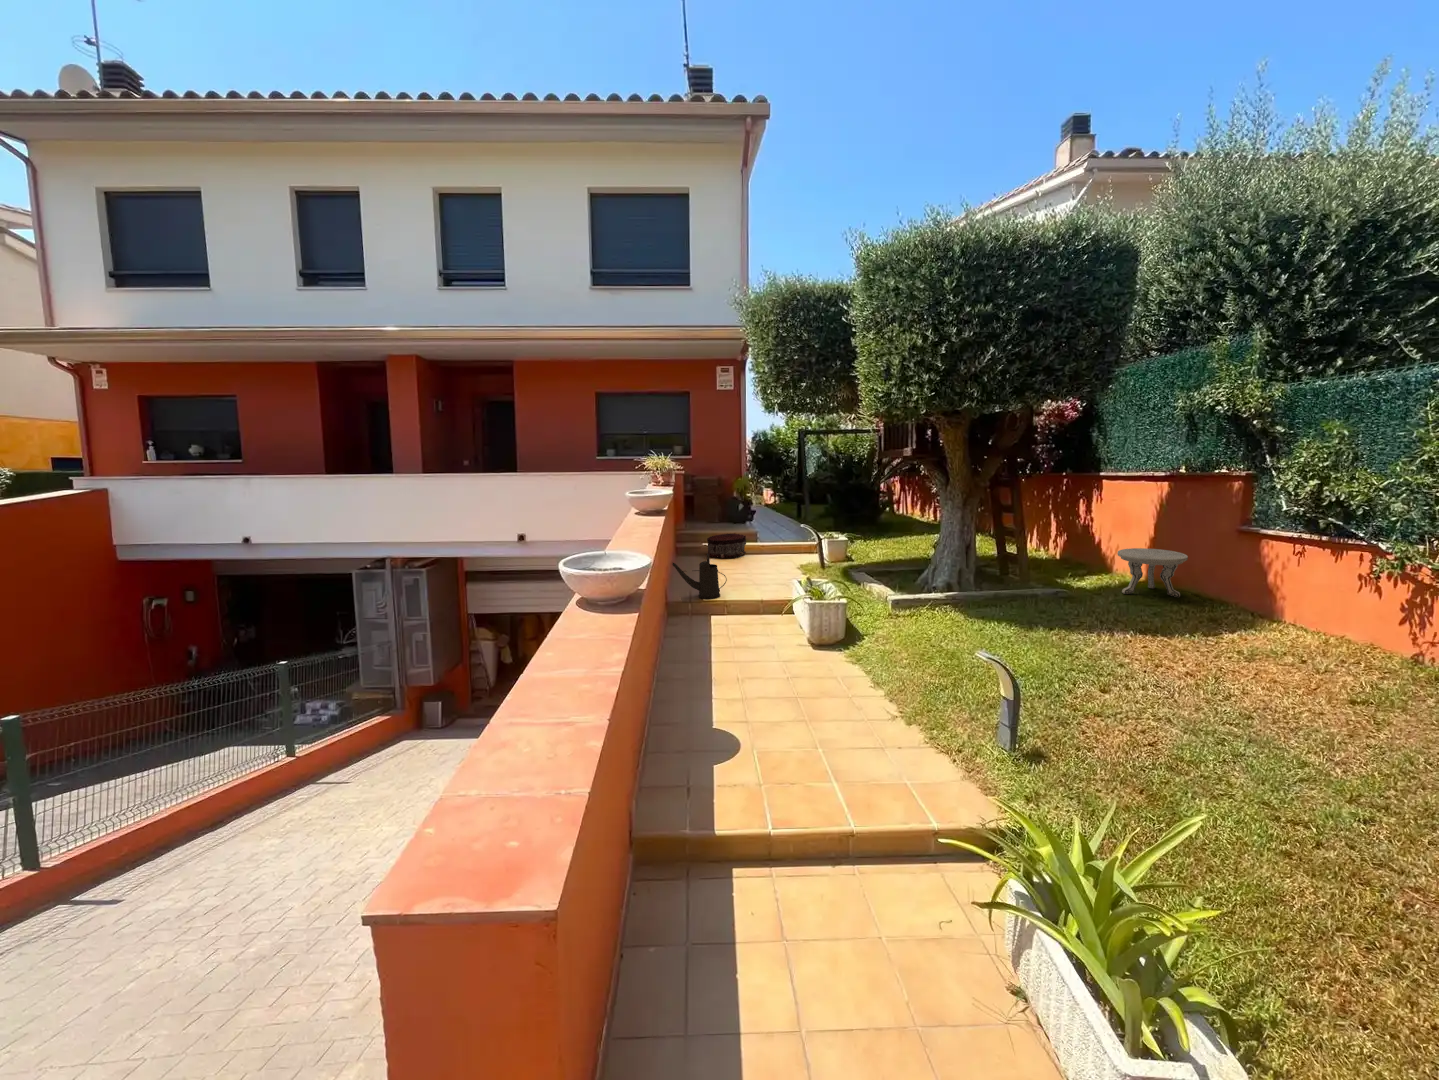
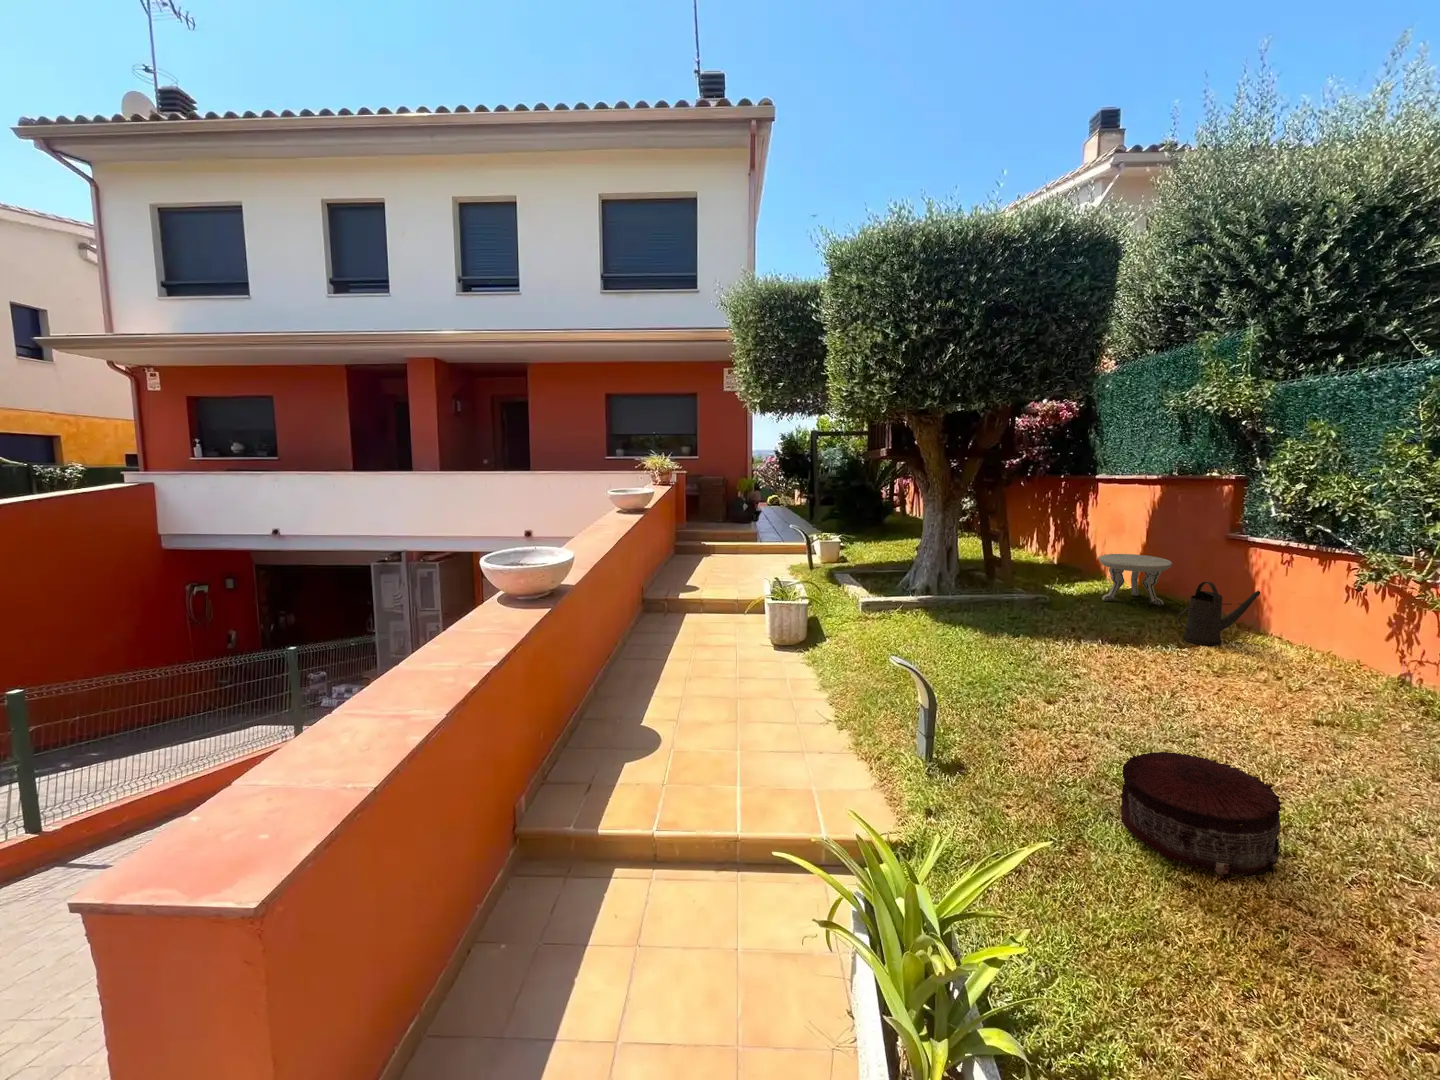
pouf: present [707,533,746,558] -> present [1121,751,1282,877]
watering can: present [672,554,727,599] -> present [1177,582,1260,645]

